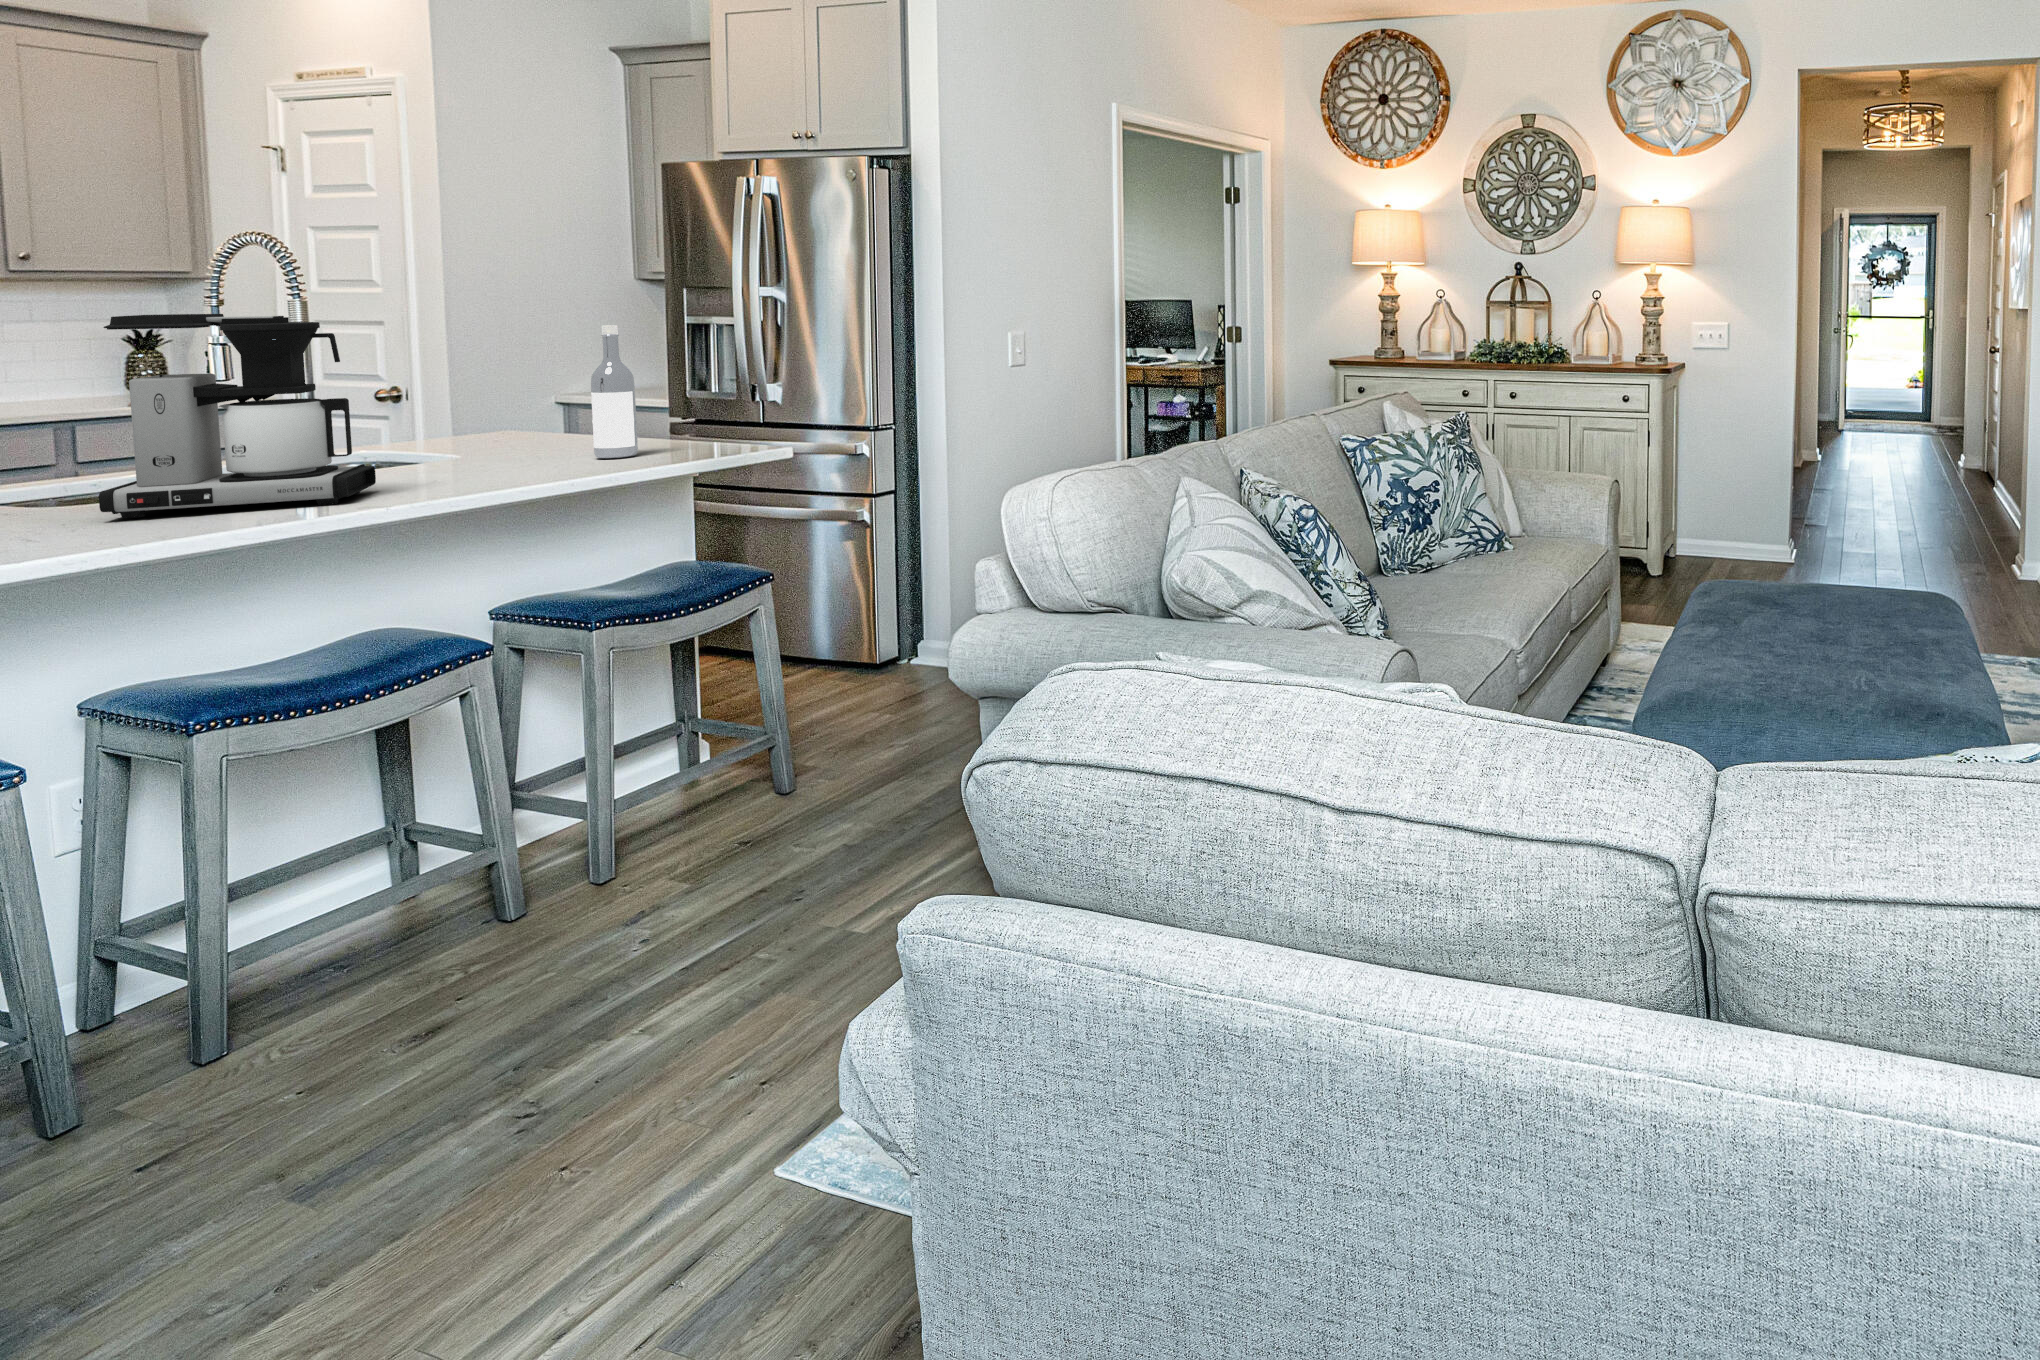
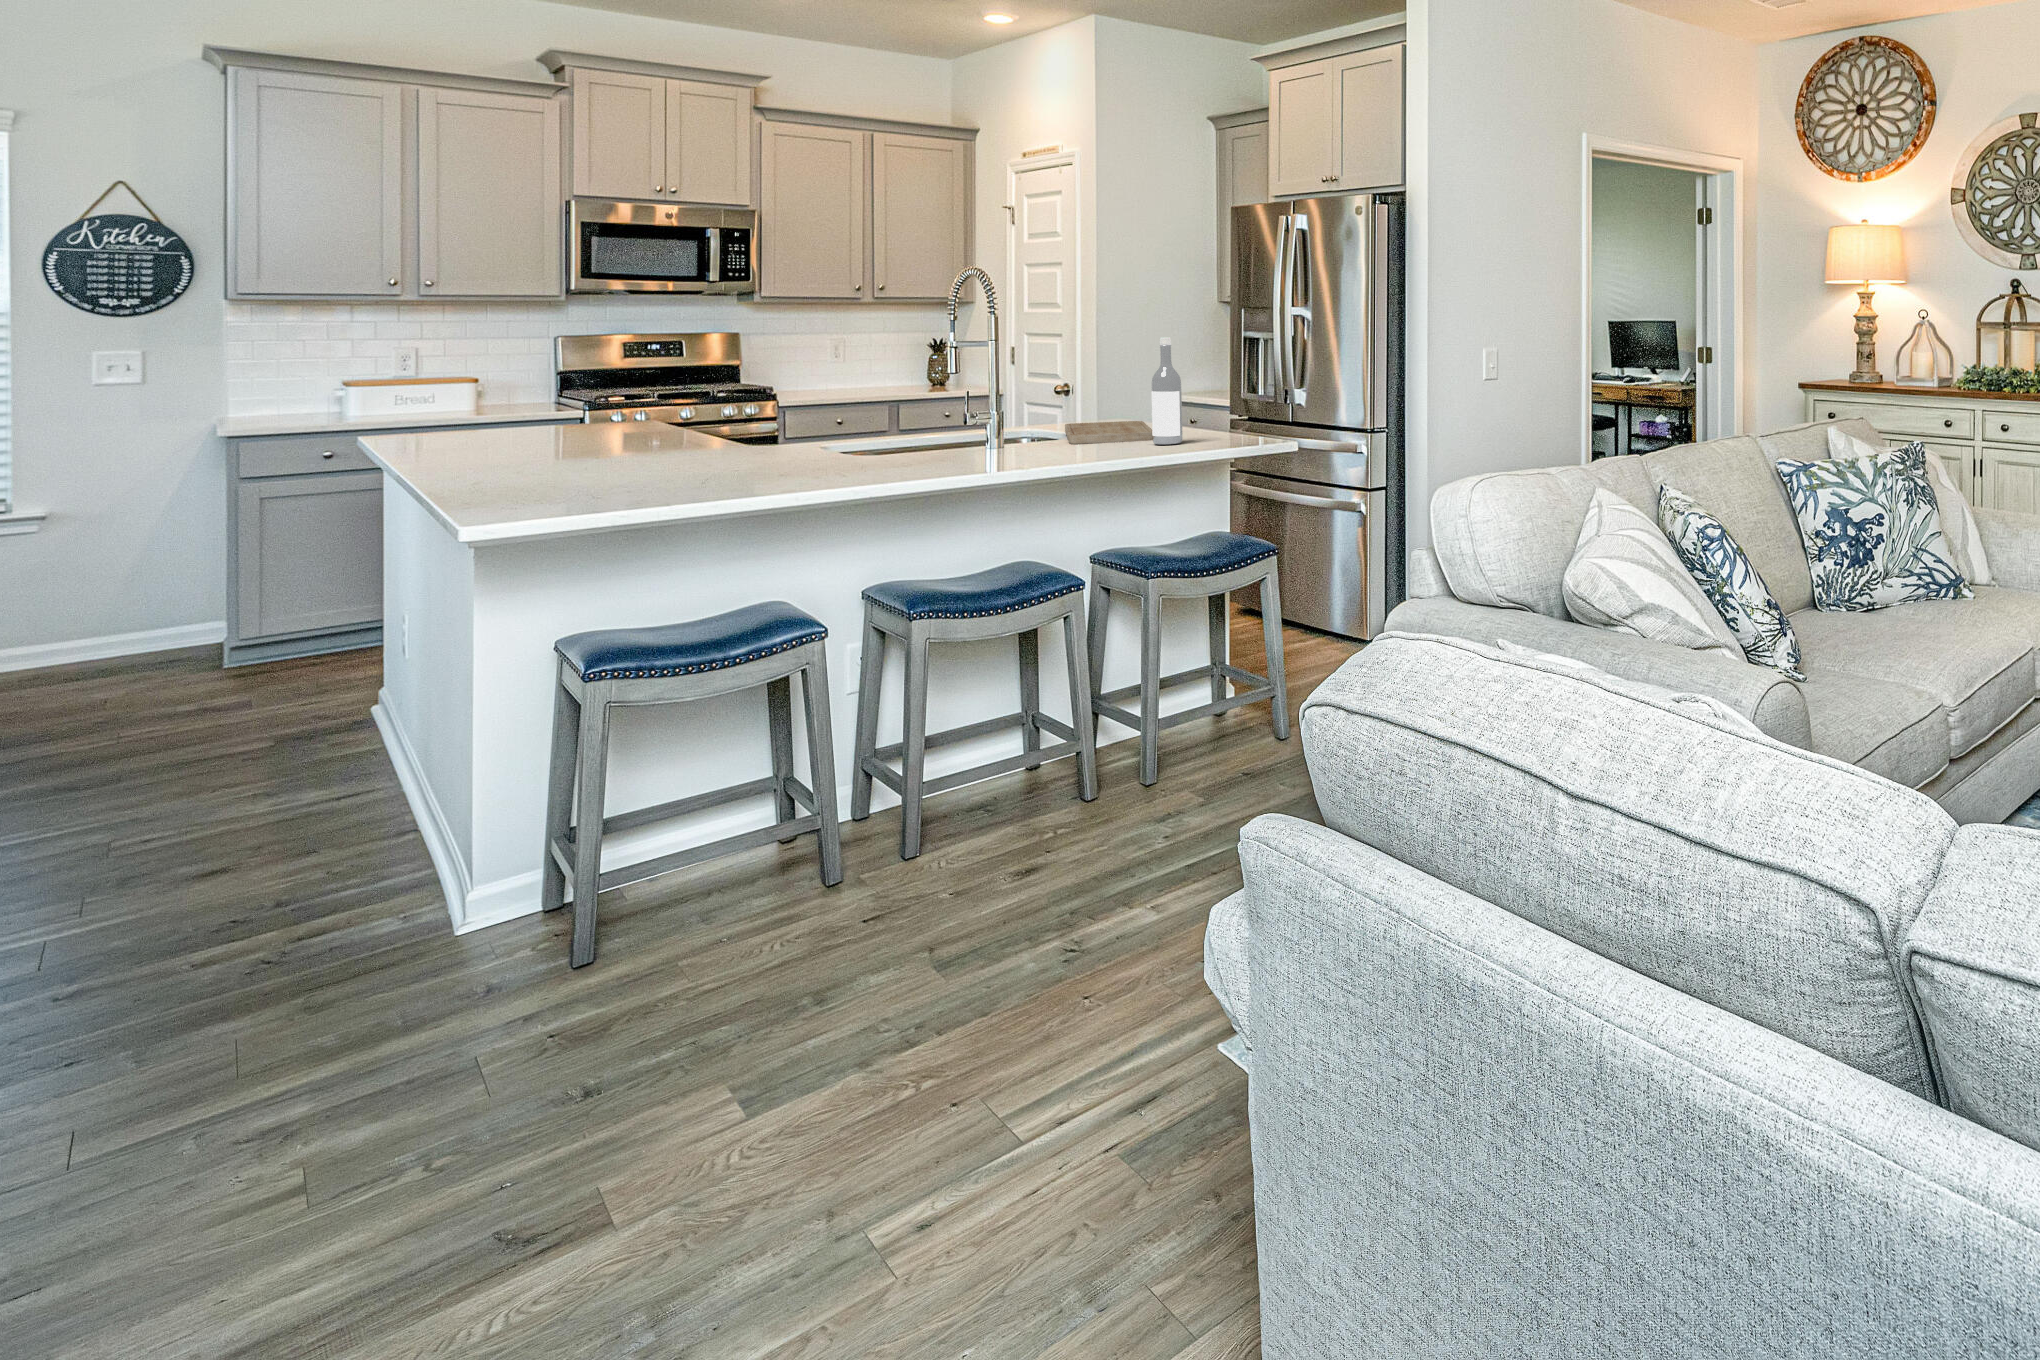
coffee maker: present [99,314,376,518] -> none [851,327,1008,471]
cutting board: none [444,430,591,464] -> present [1065,421,1153,444]

